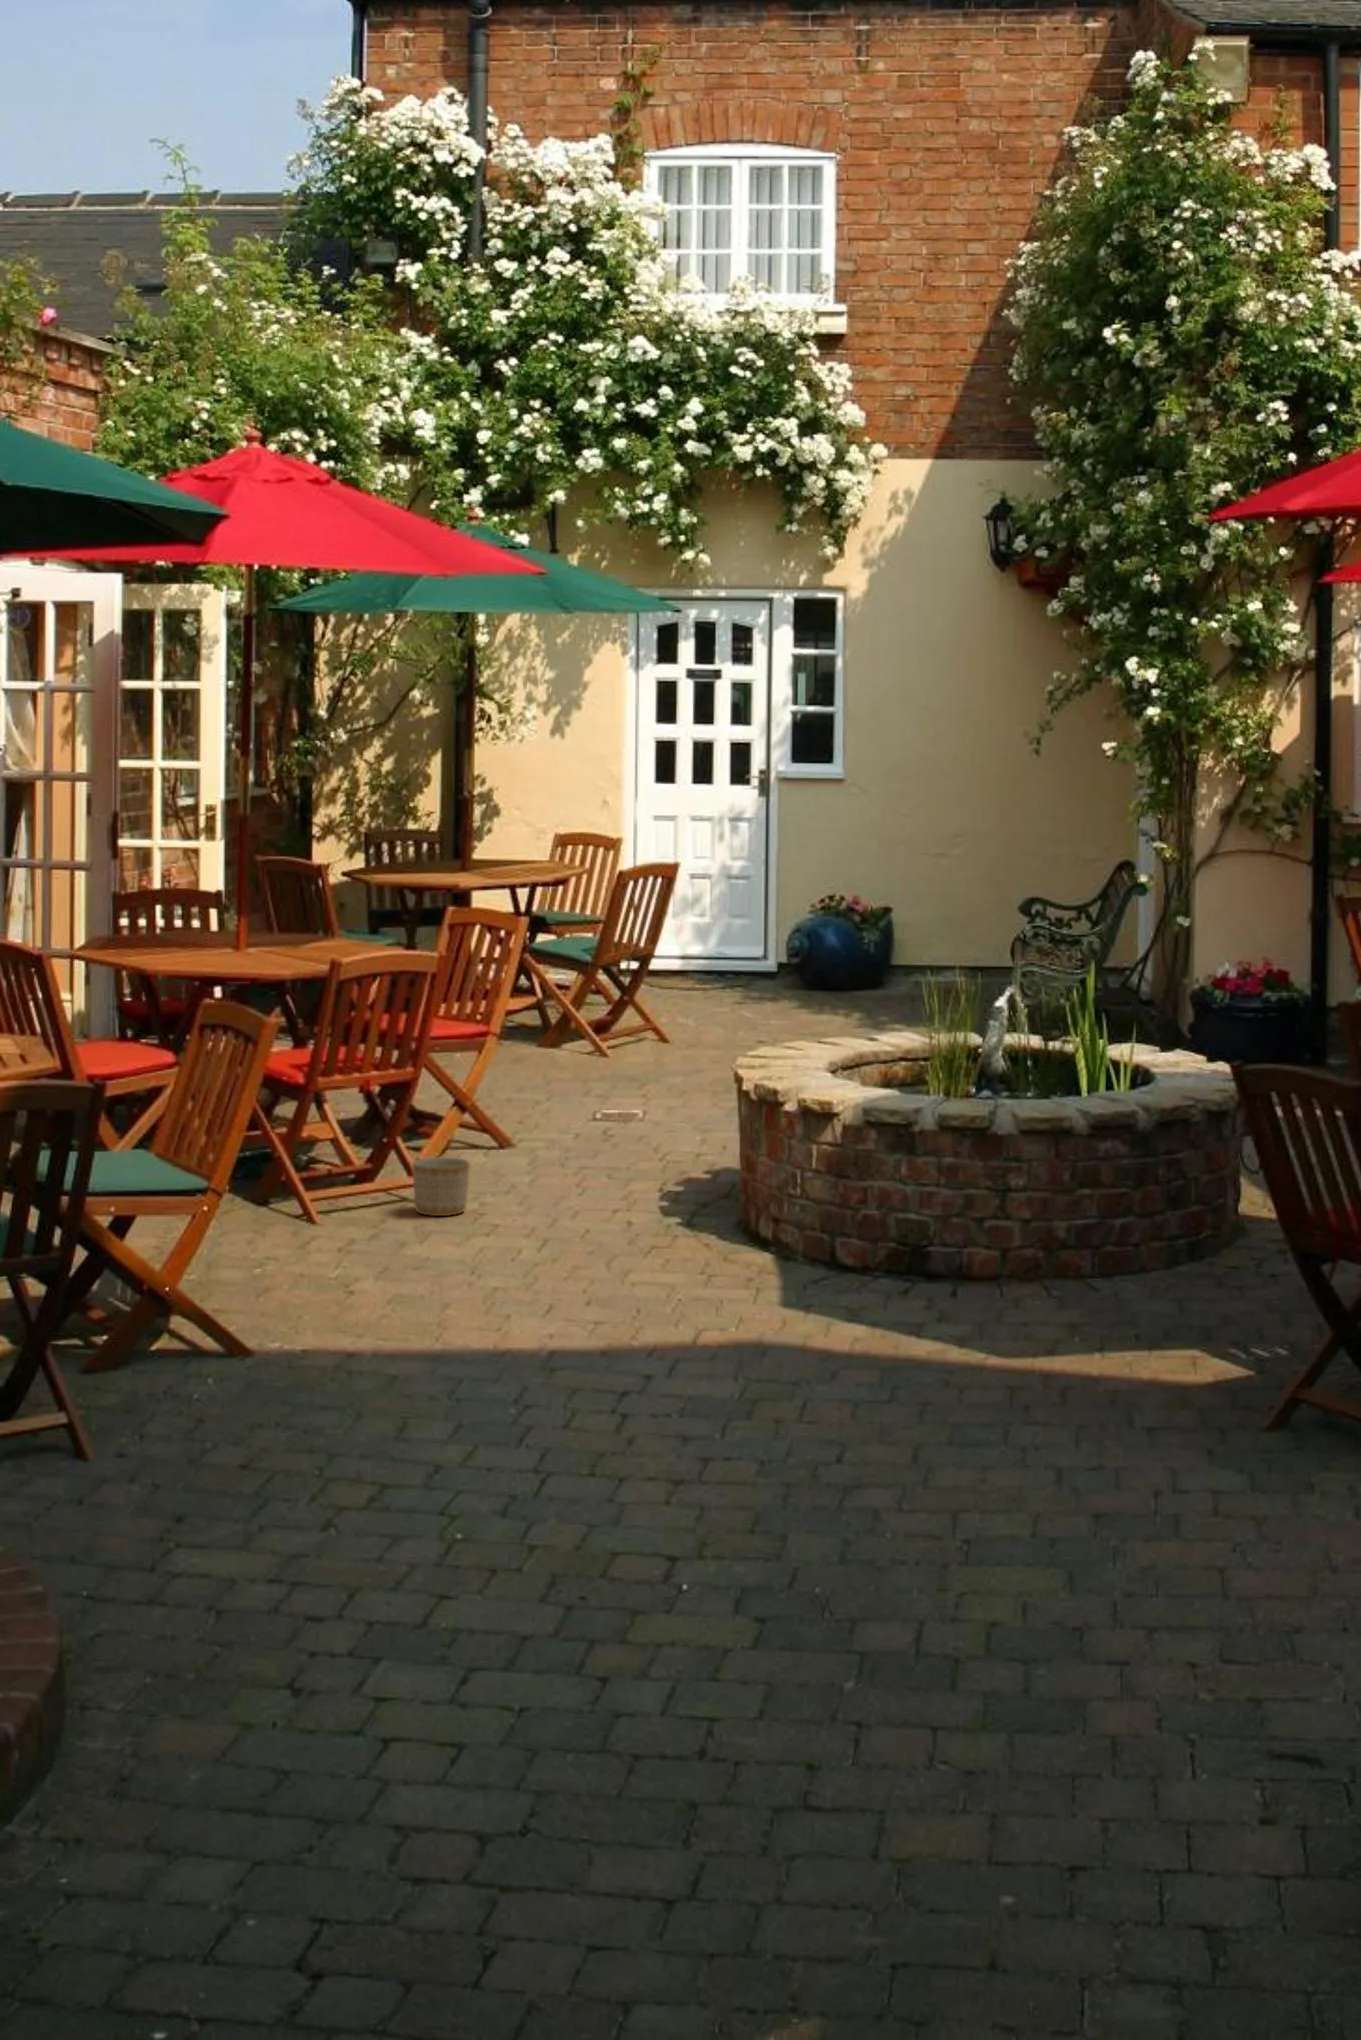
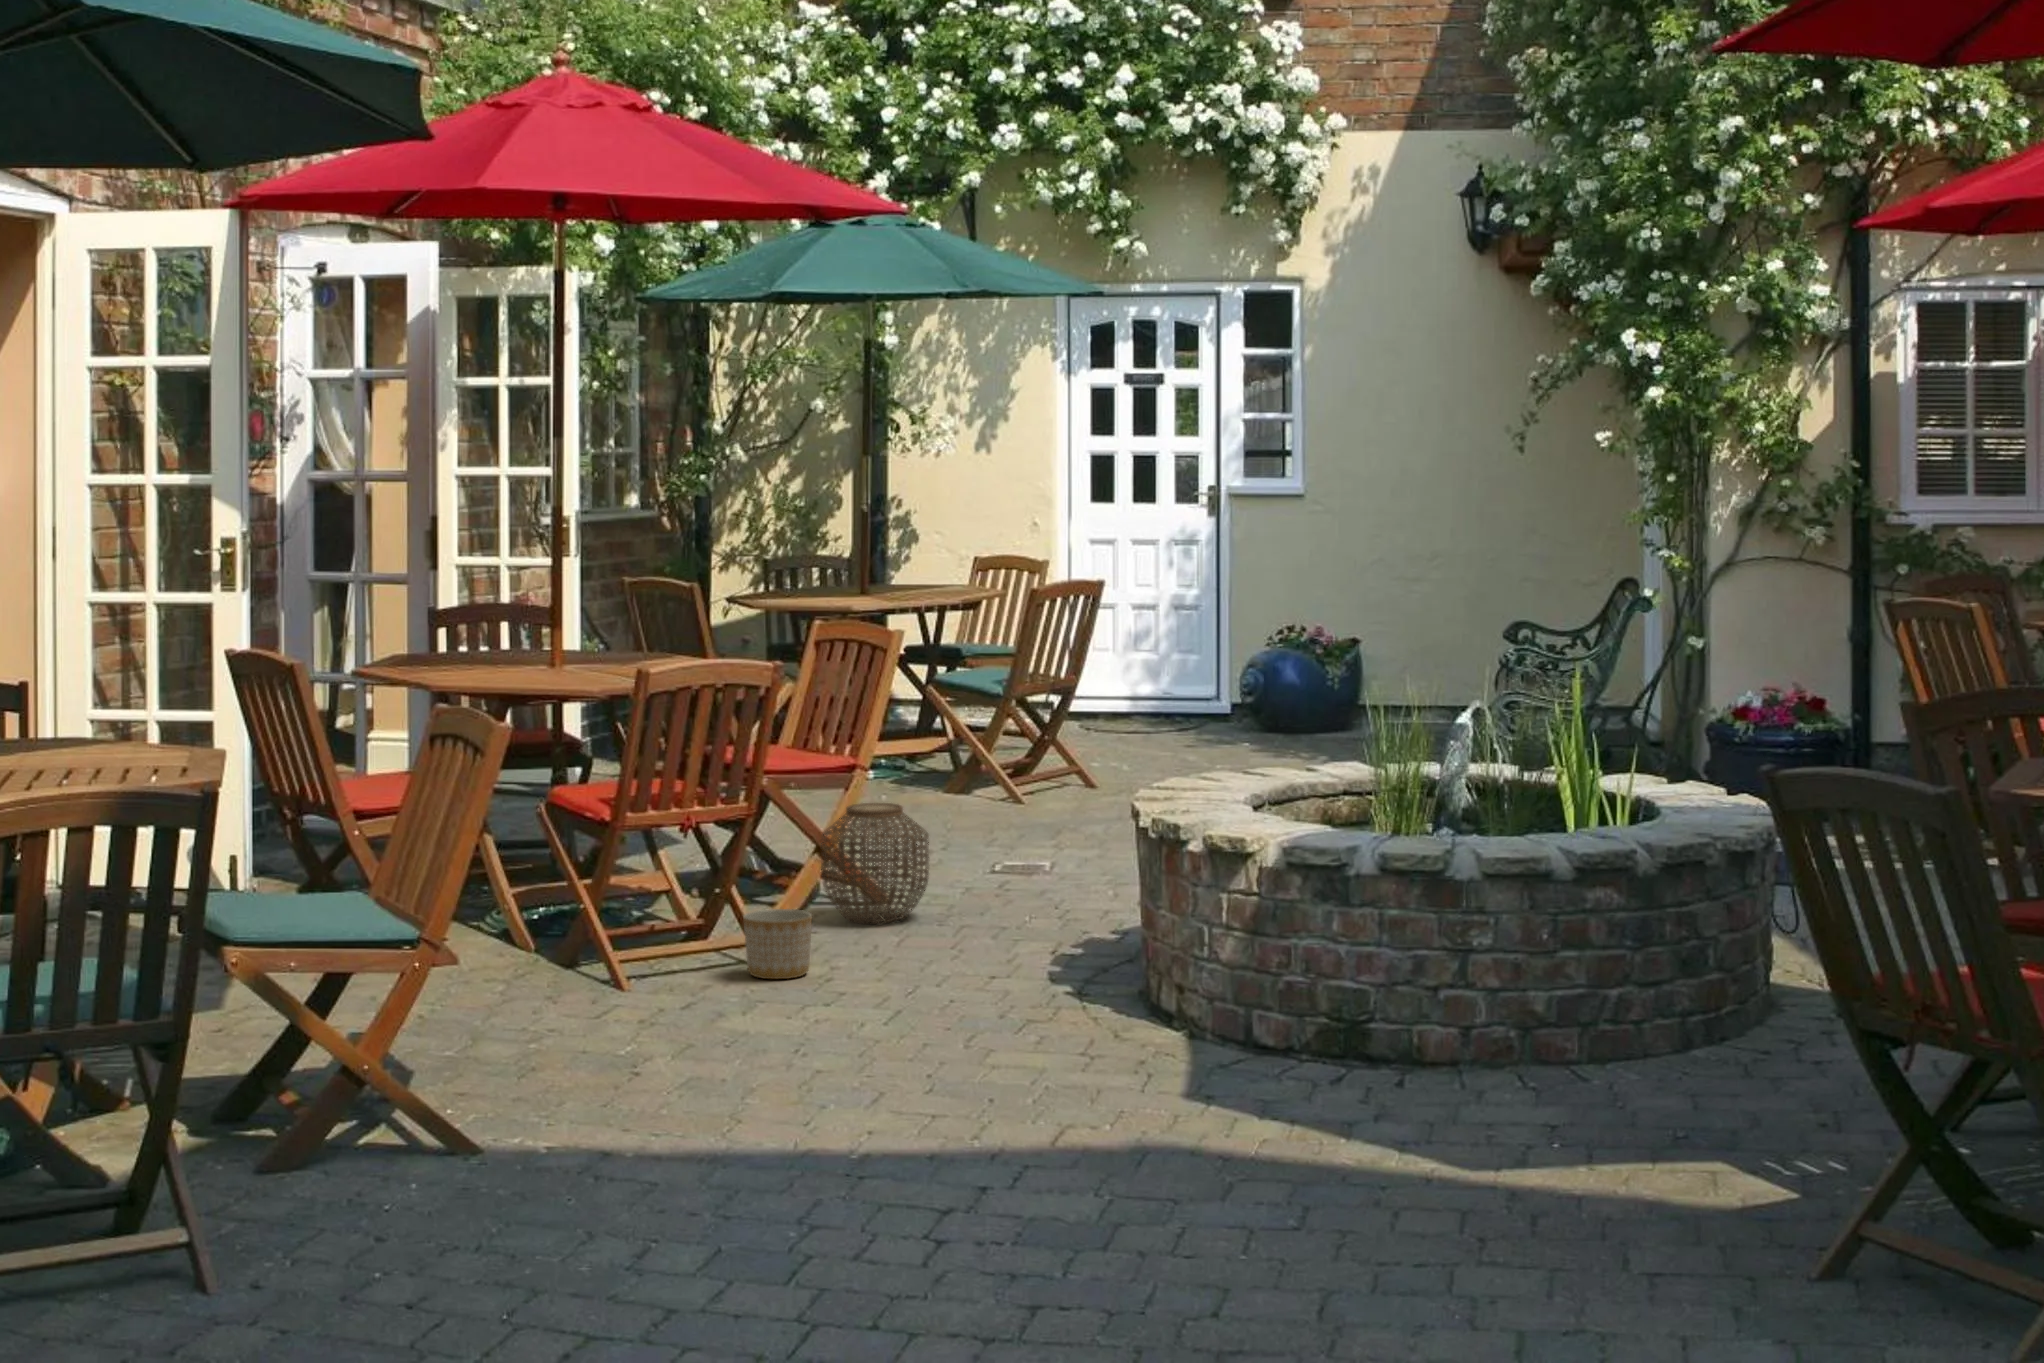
woven basket: none [464,1066,555,1169] -> present [821,803,929,924]

